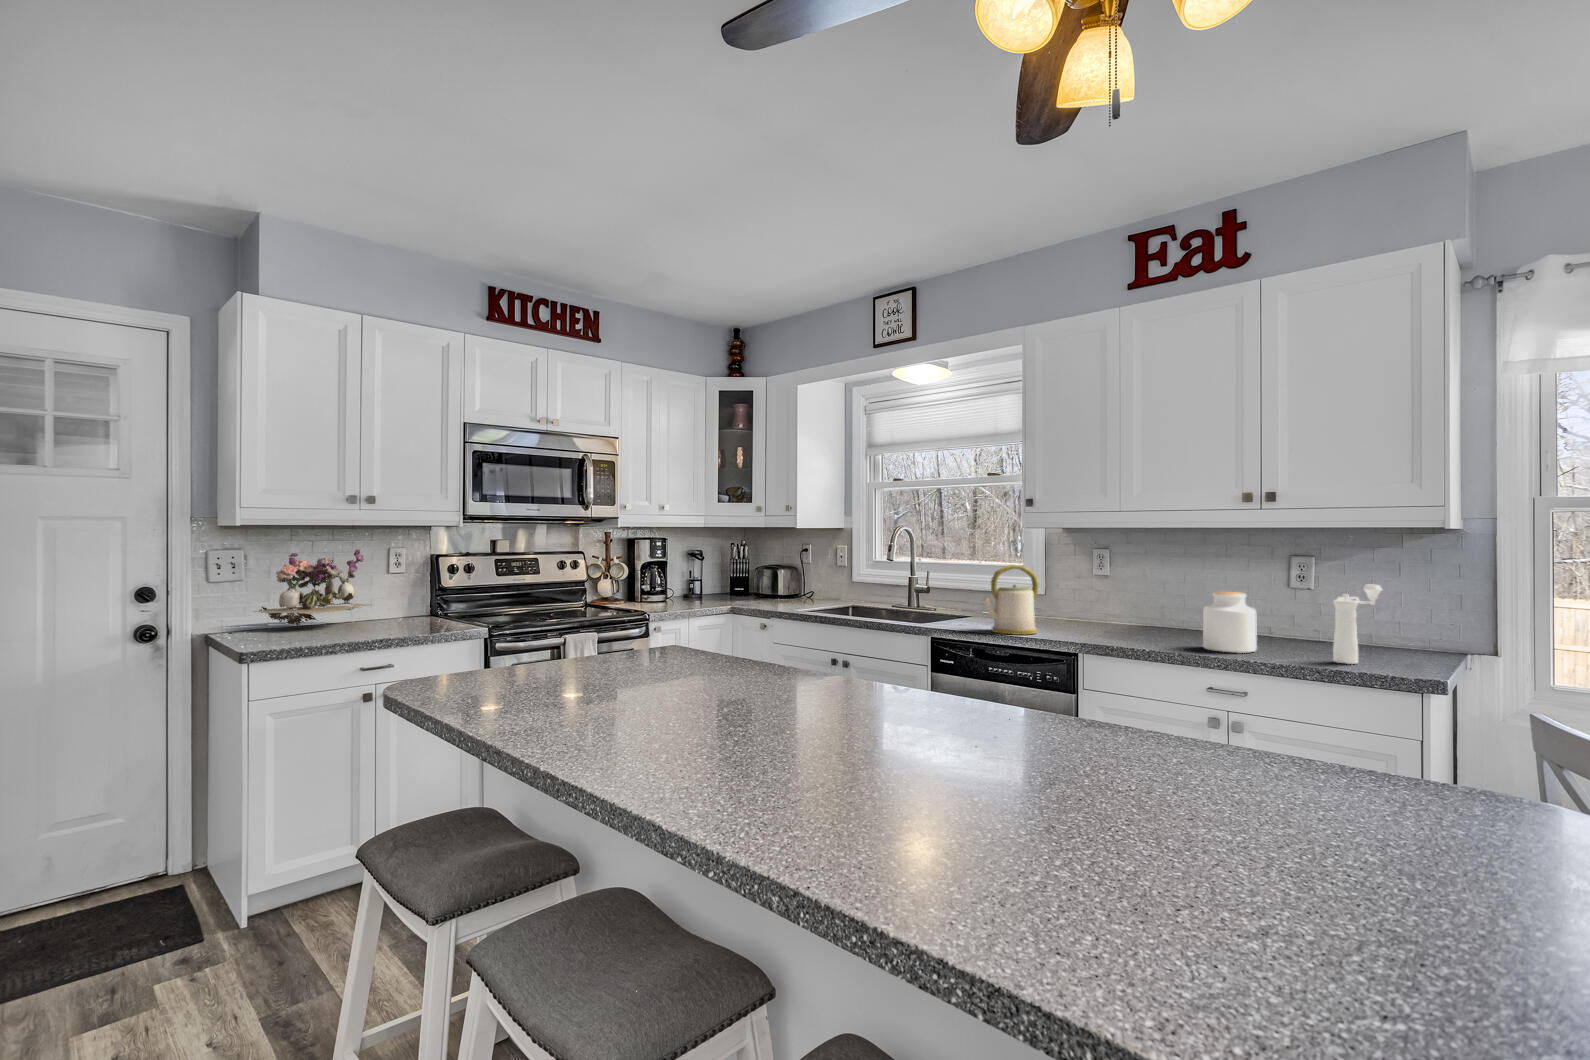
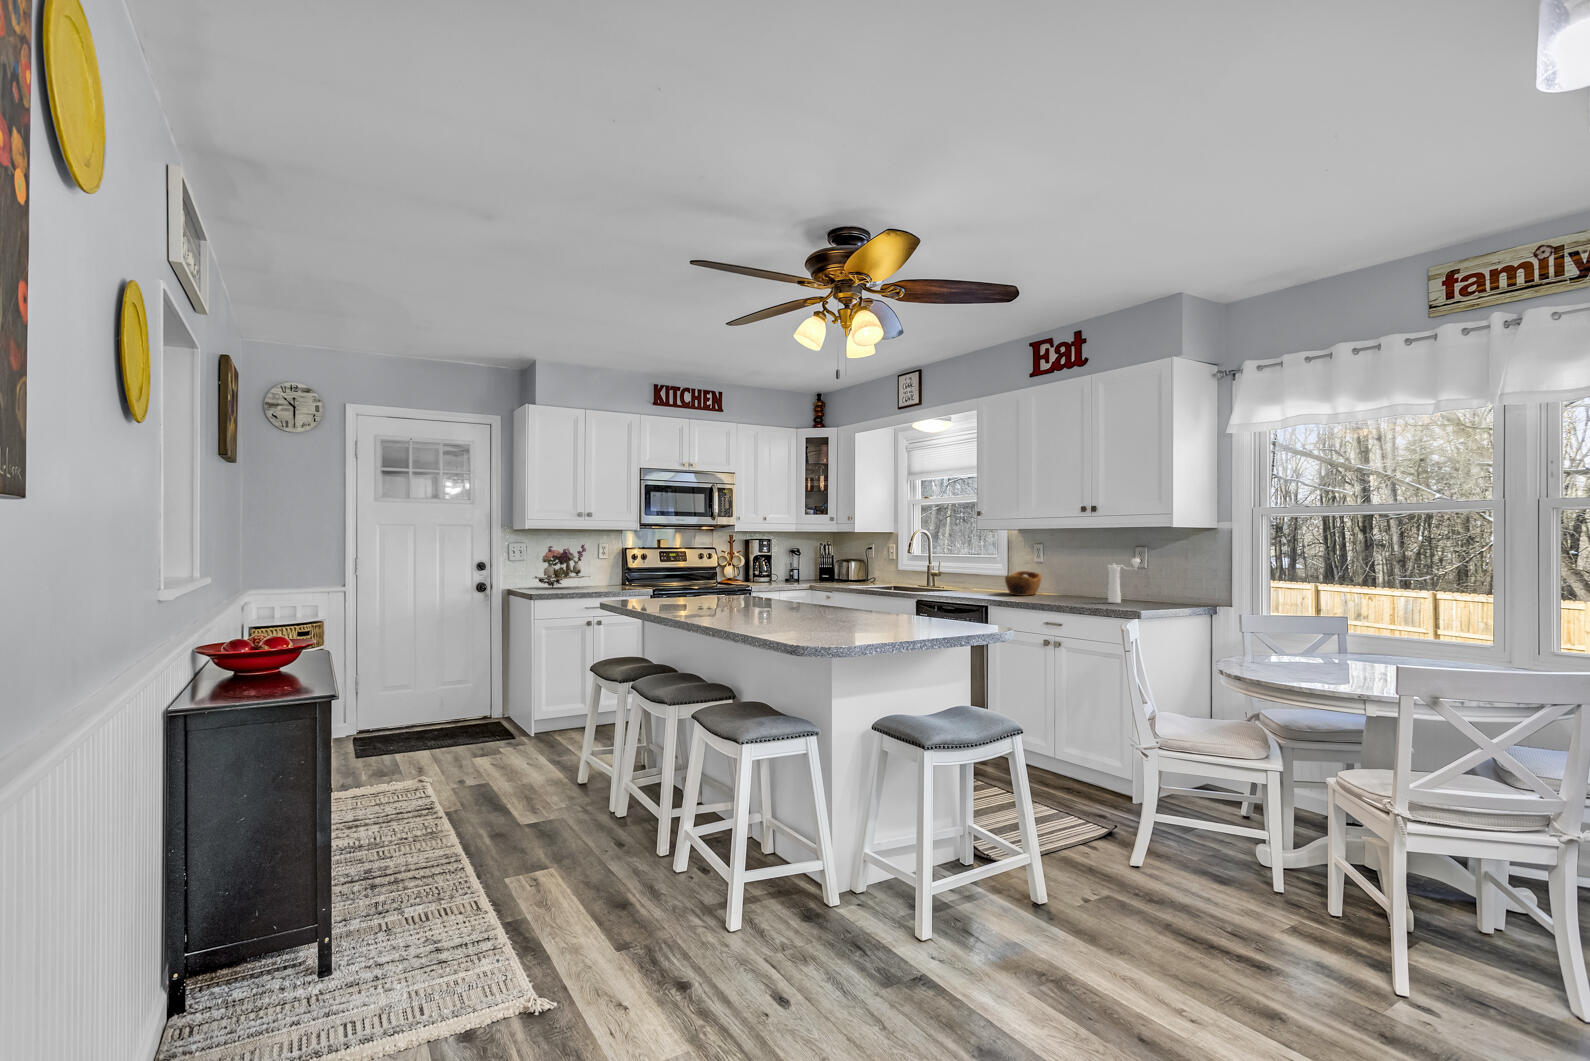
kettle: present [983,565,1039,635] -> none [940,551,975,594]
jar: present [1203,592,1257,653] -> none [1052,565,1082,600]
wooden bowl: none [1089,594,1148,639] -> present [1005,571,1041,596]

